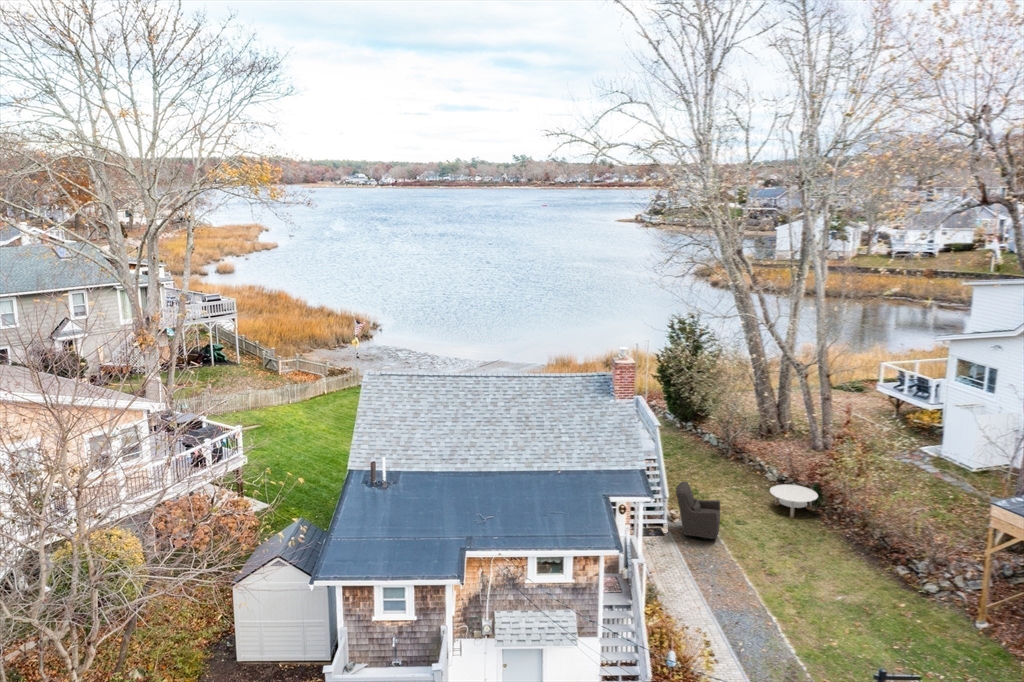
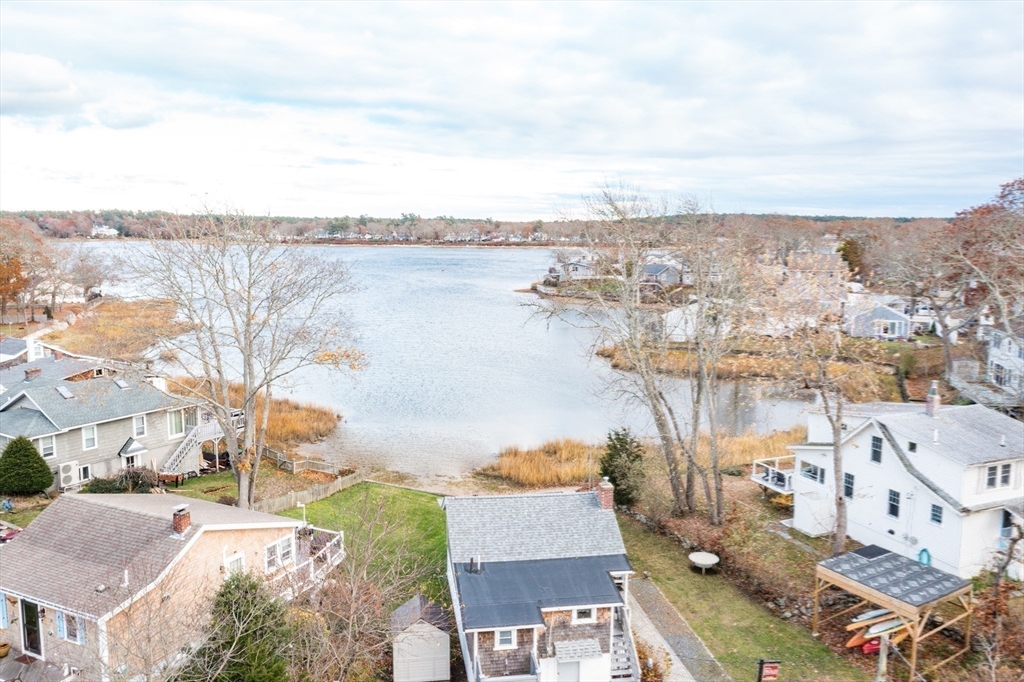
chair: present [676,482,720,540] -> none [633,555,661,593]

